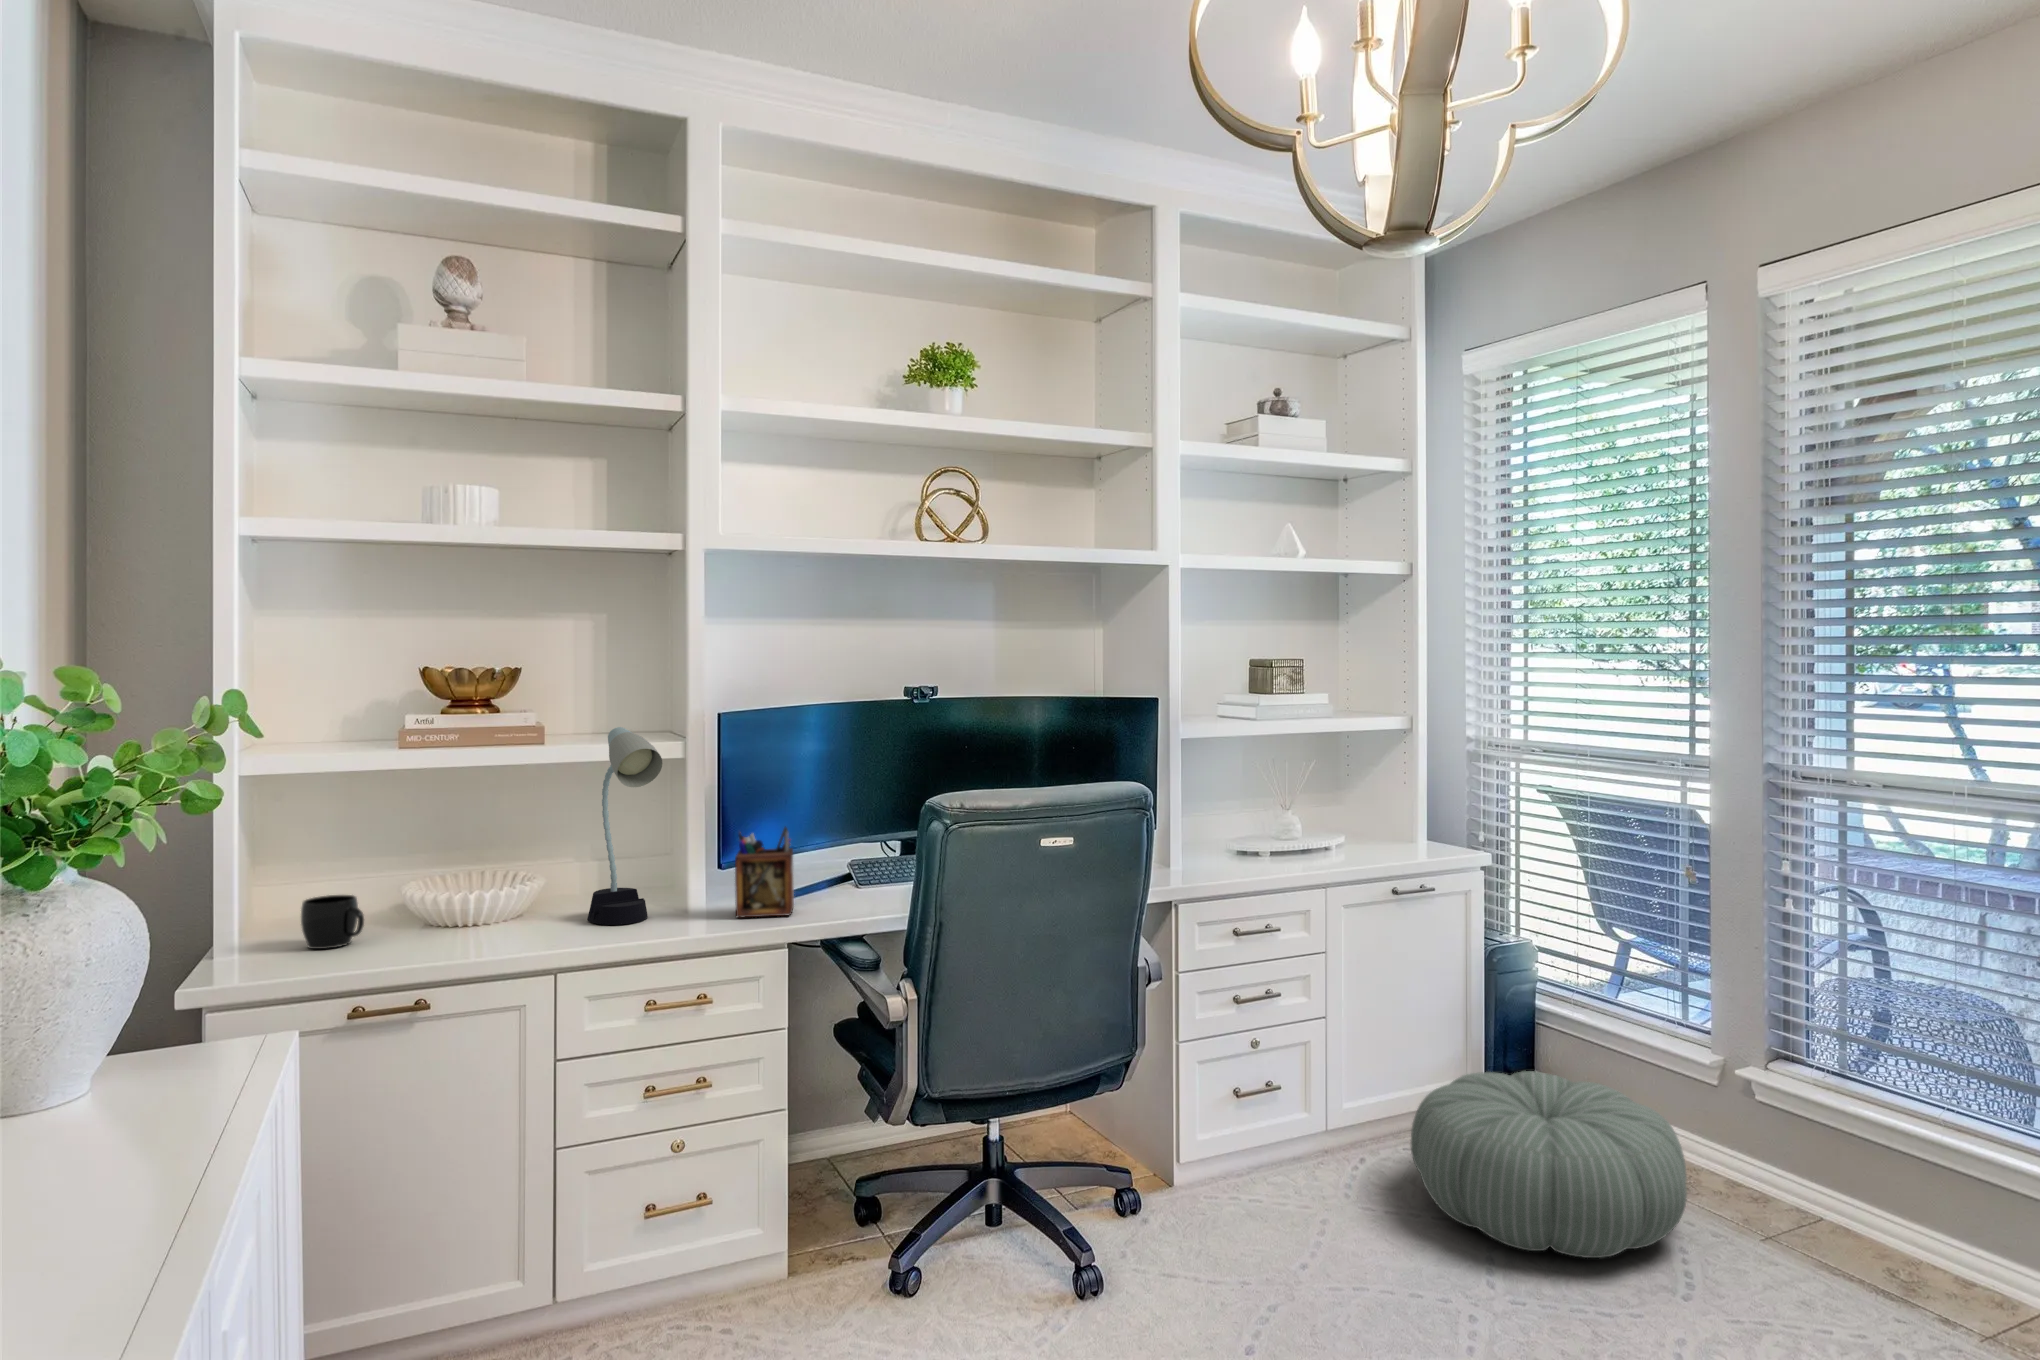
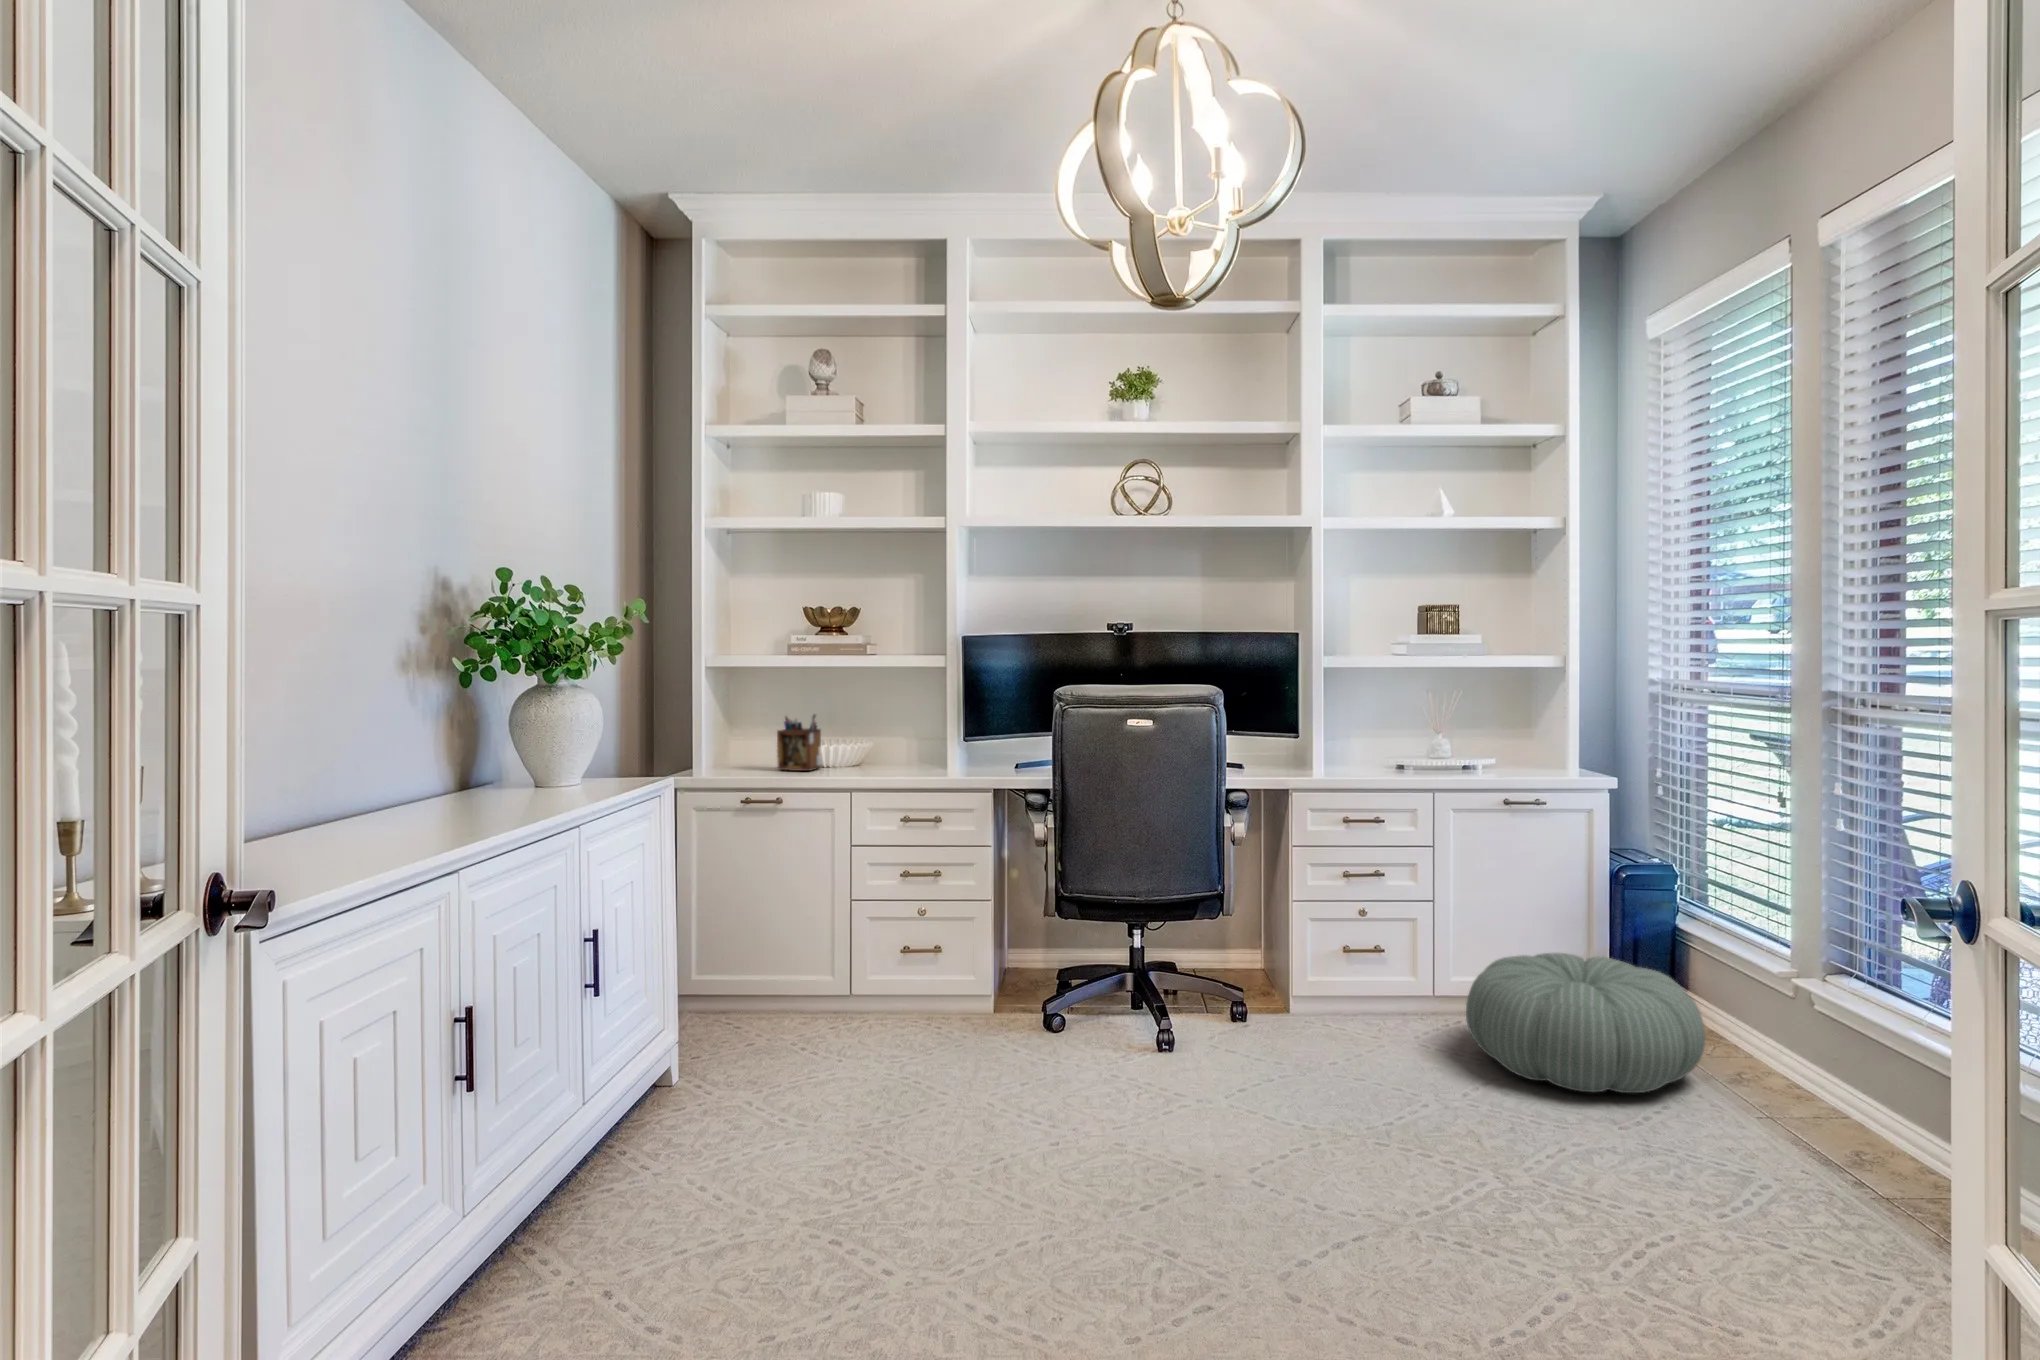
desk lamp: present [587,727,662,925] -> none [887,645,924,769]
desk organizer: present [735,827,794,918] -> present [777,714,821,771]
mug: present [301,895,364,949] -> none [734,739,763,768]

